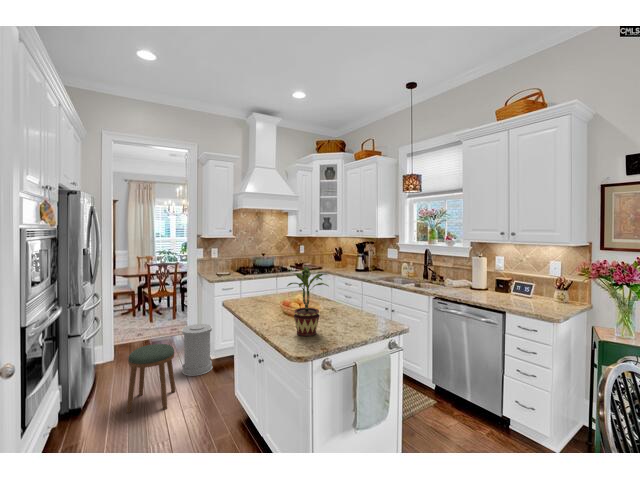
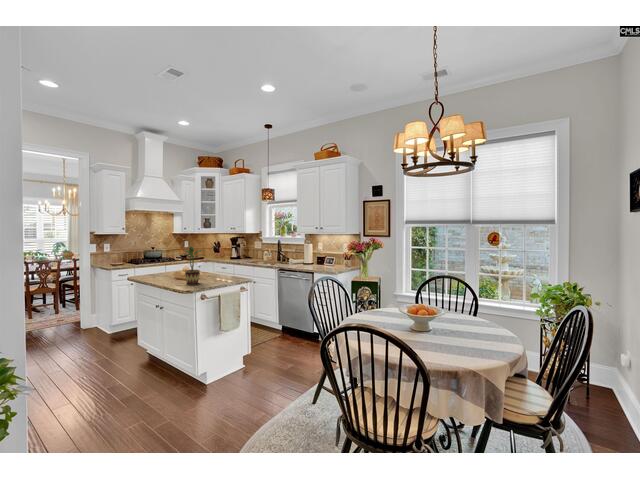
trash can: present [182,324,212,376] -> none [83,304,111,344]
stool: present [126,344,175,413] -> none [43,316,83,367]

